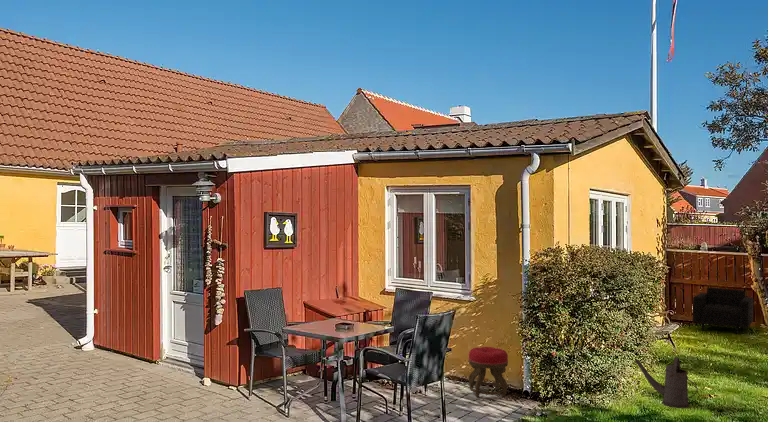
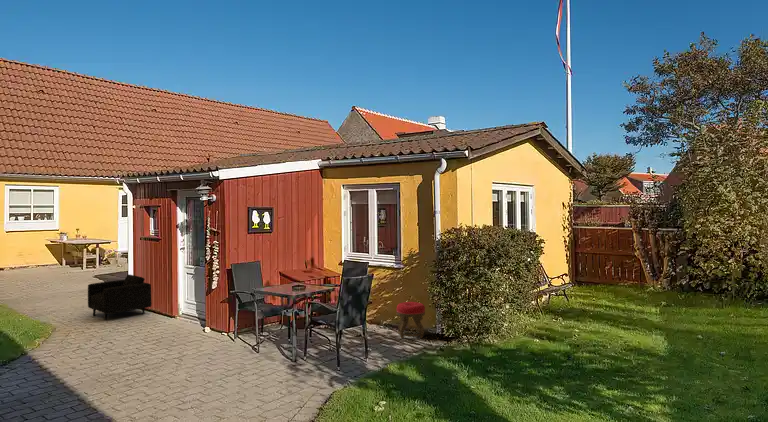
armchair: present [693,288,753,334] -> present [88,275,152,320]
watering can: present [636,357,698,408] -> none [517,306,560,343]

